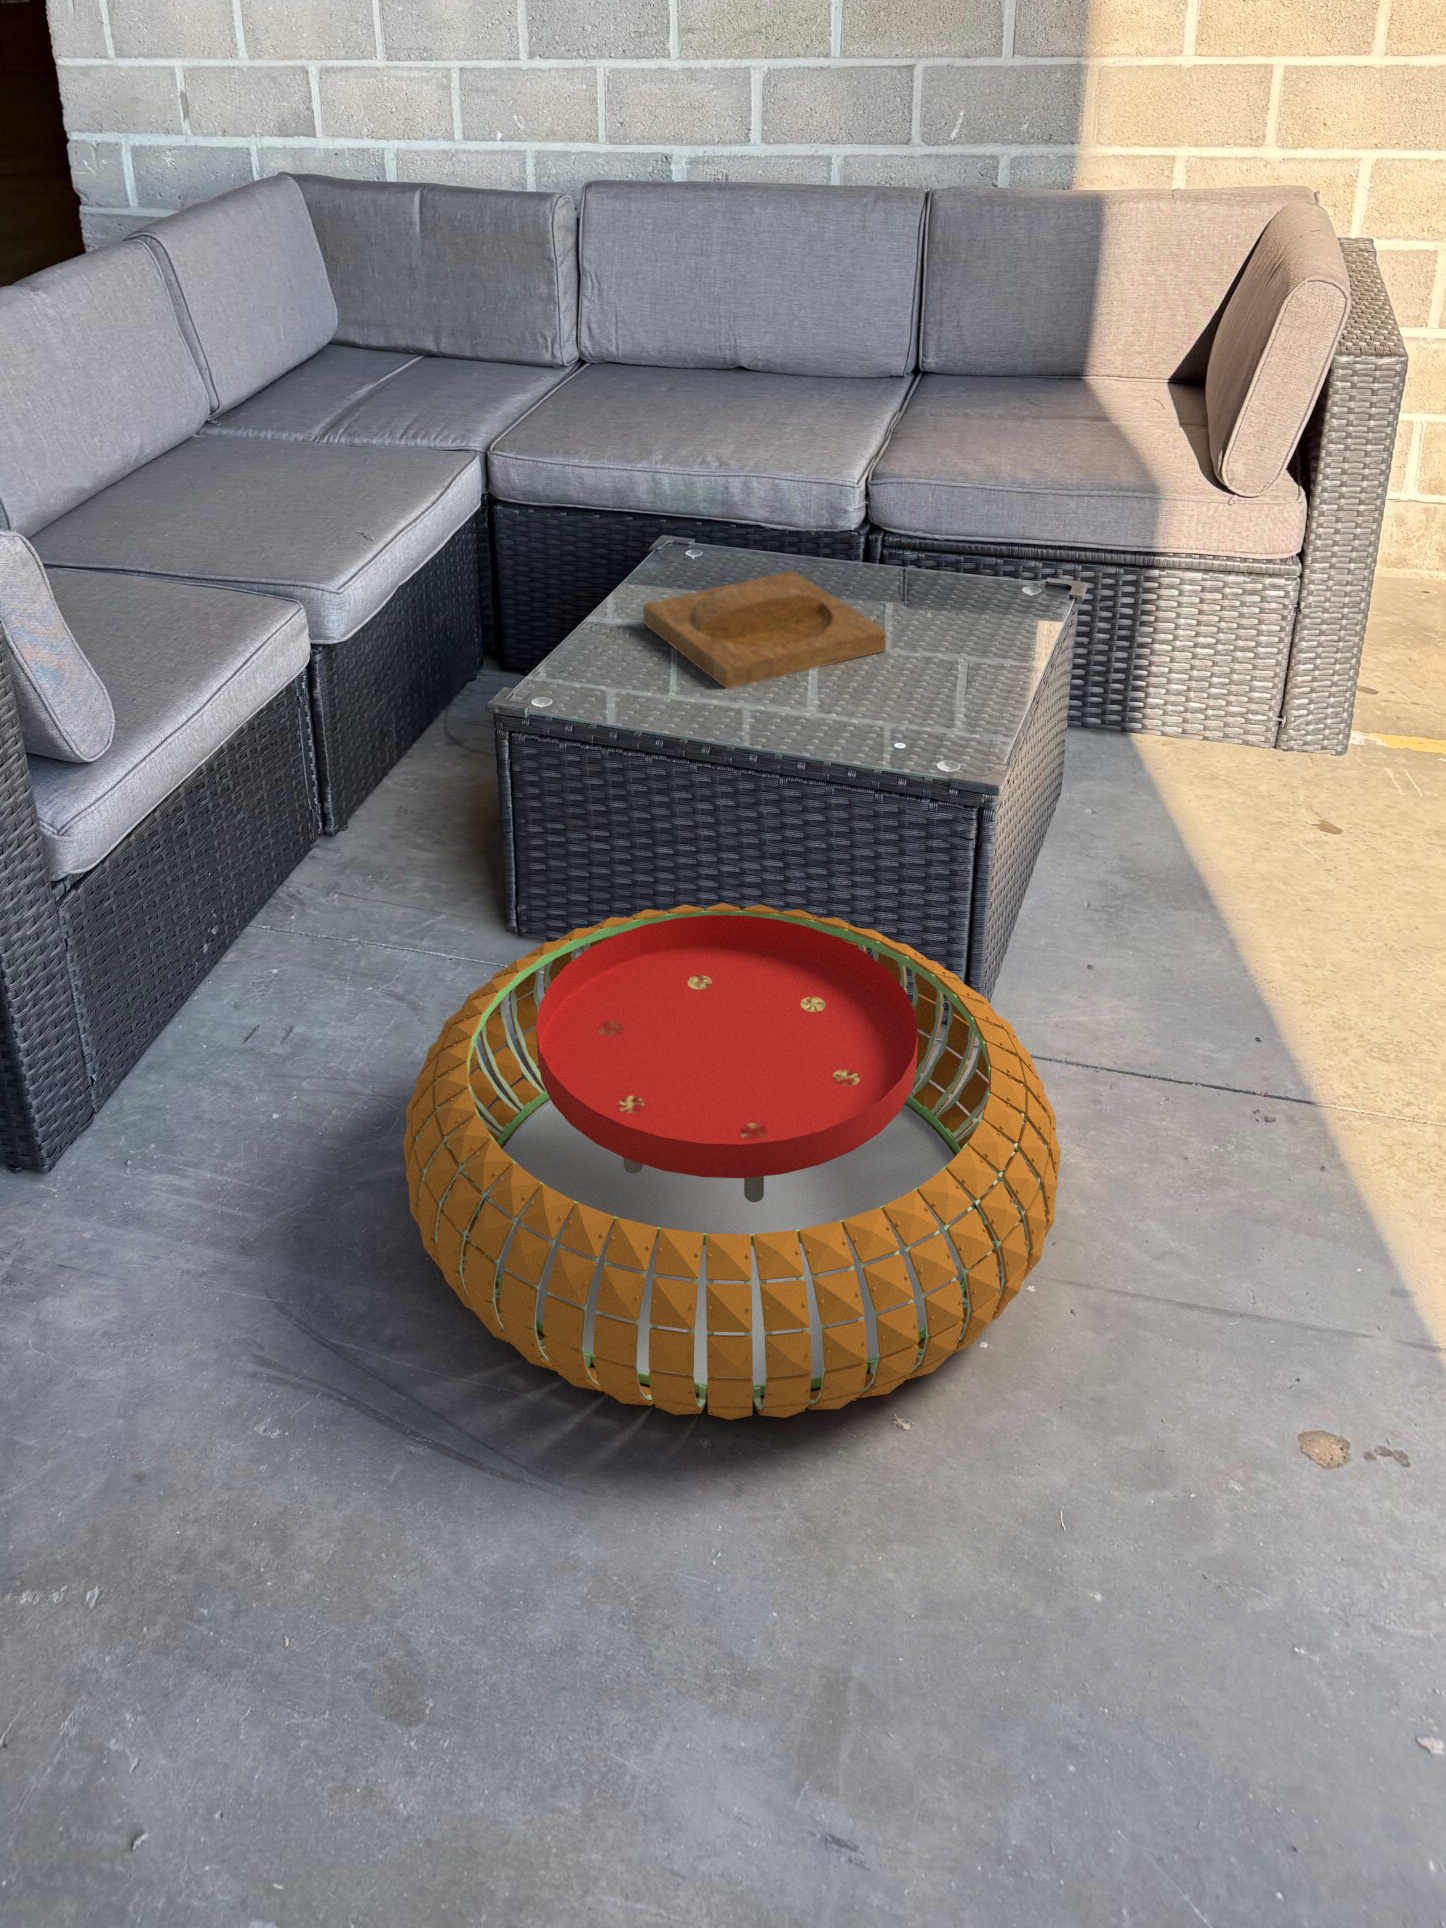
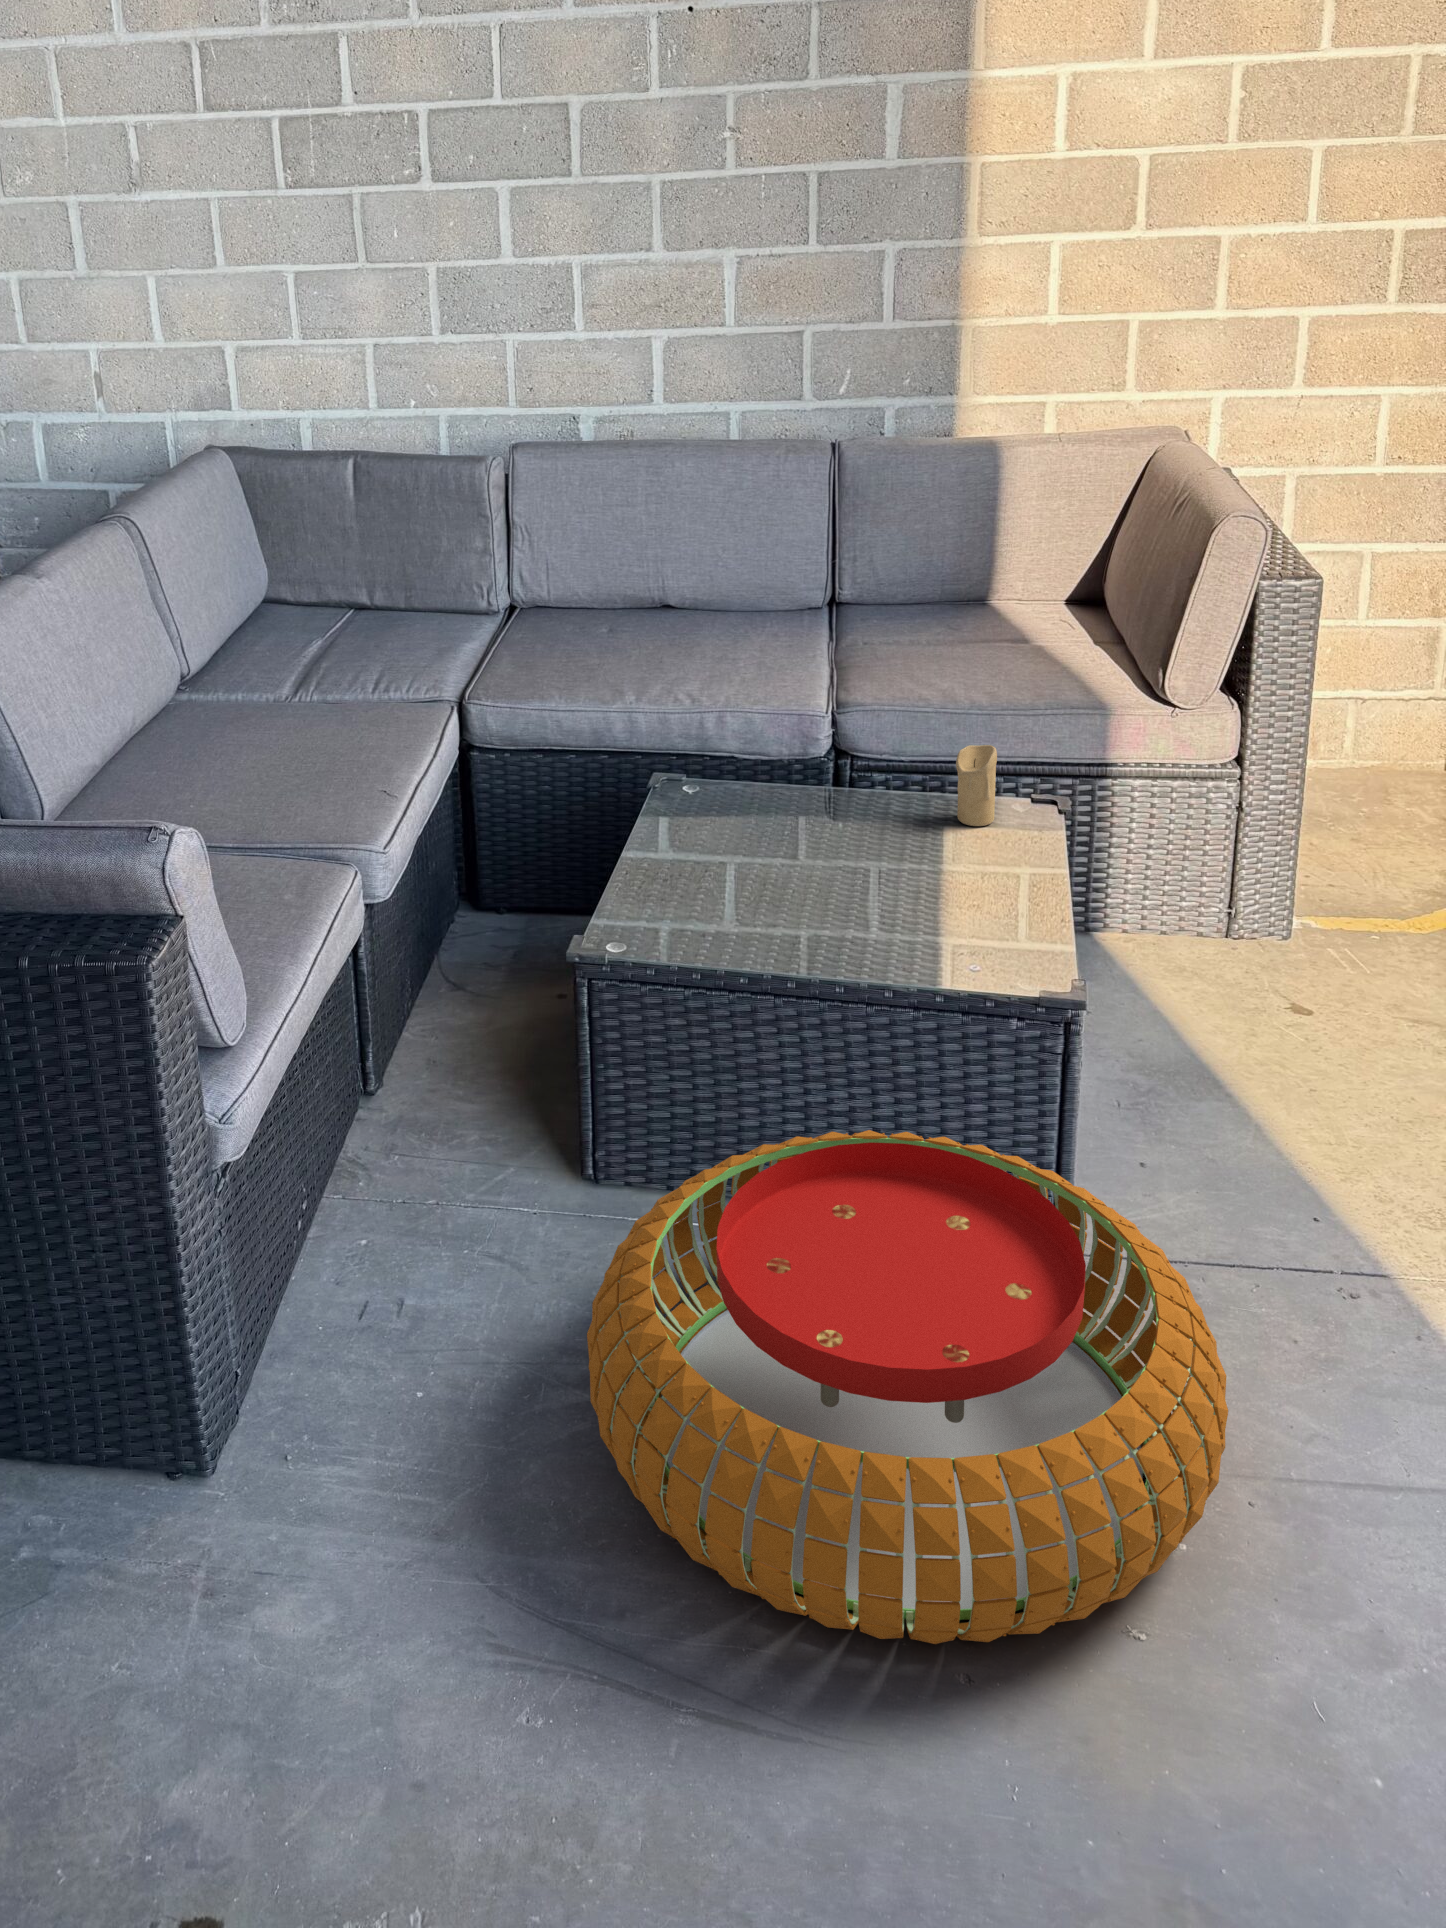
candle: none [958,517,1003,604] -> present [956,745,997,826]
tray: present [643,571,886,689] -> none [678,805,916,925]

